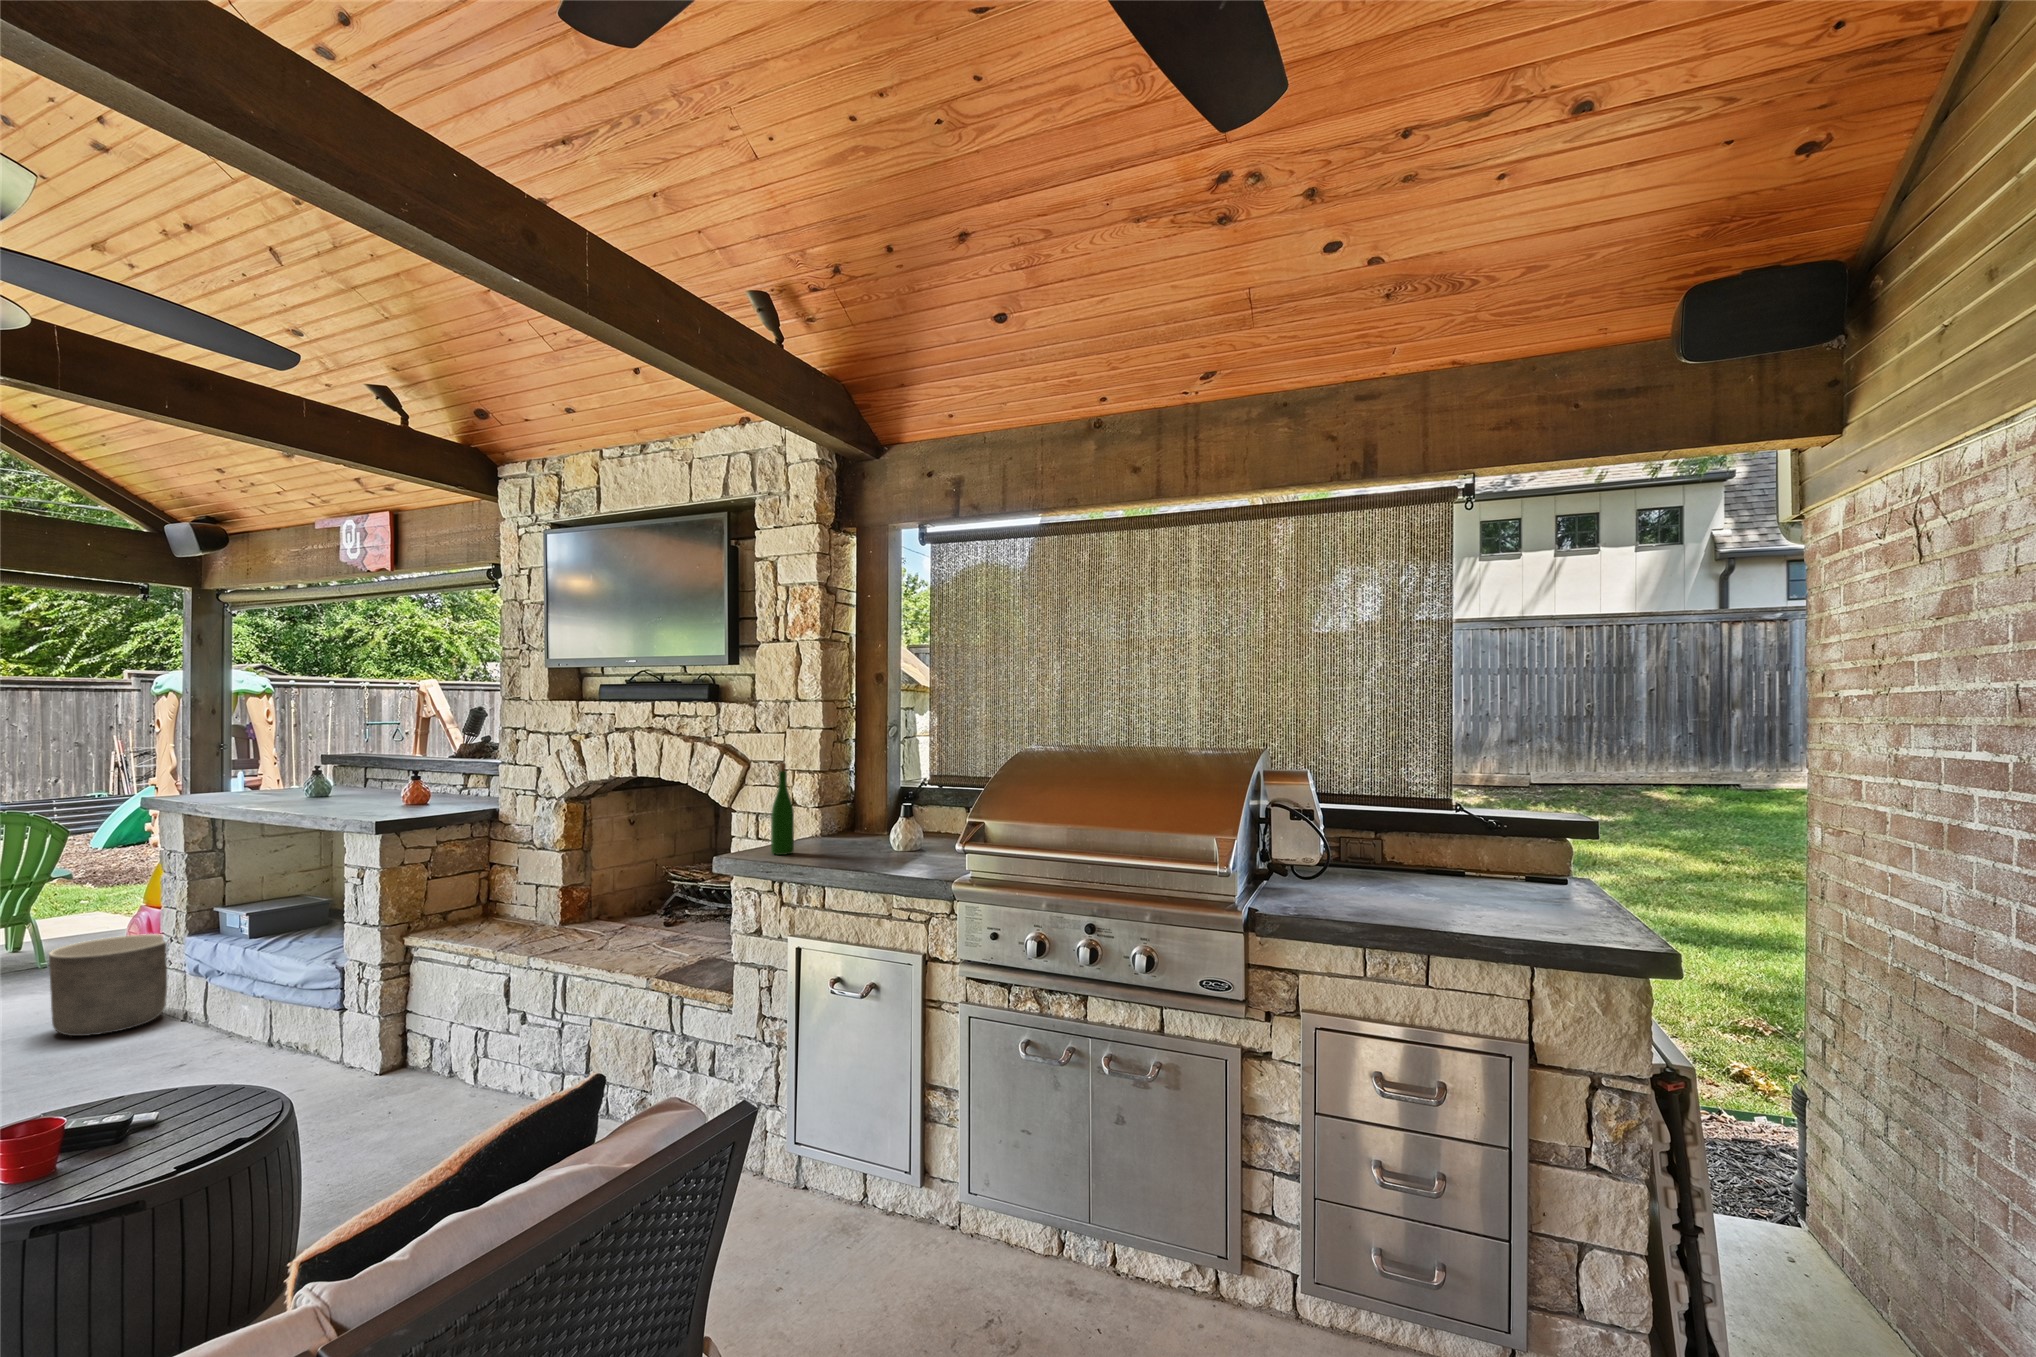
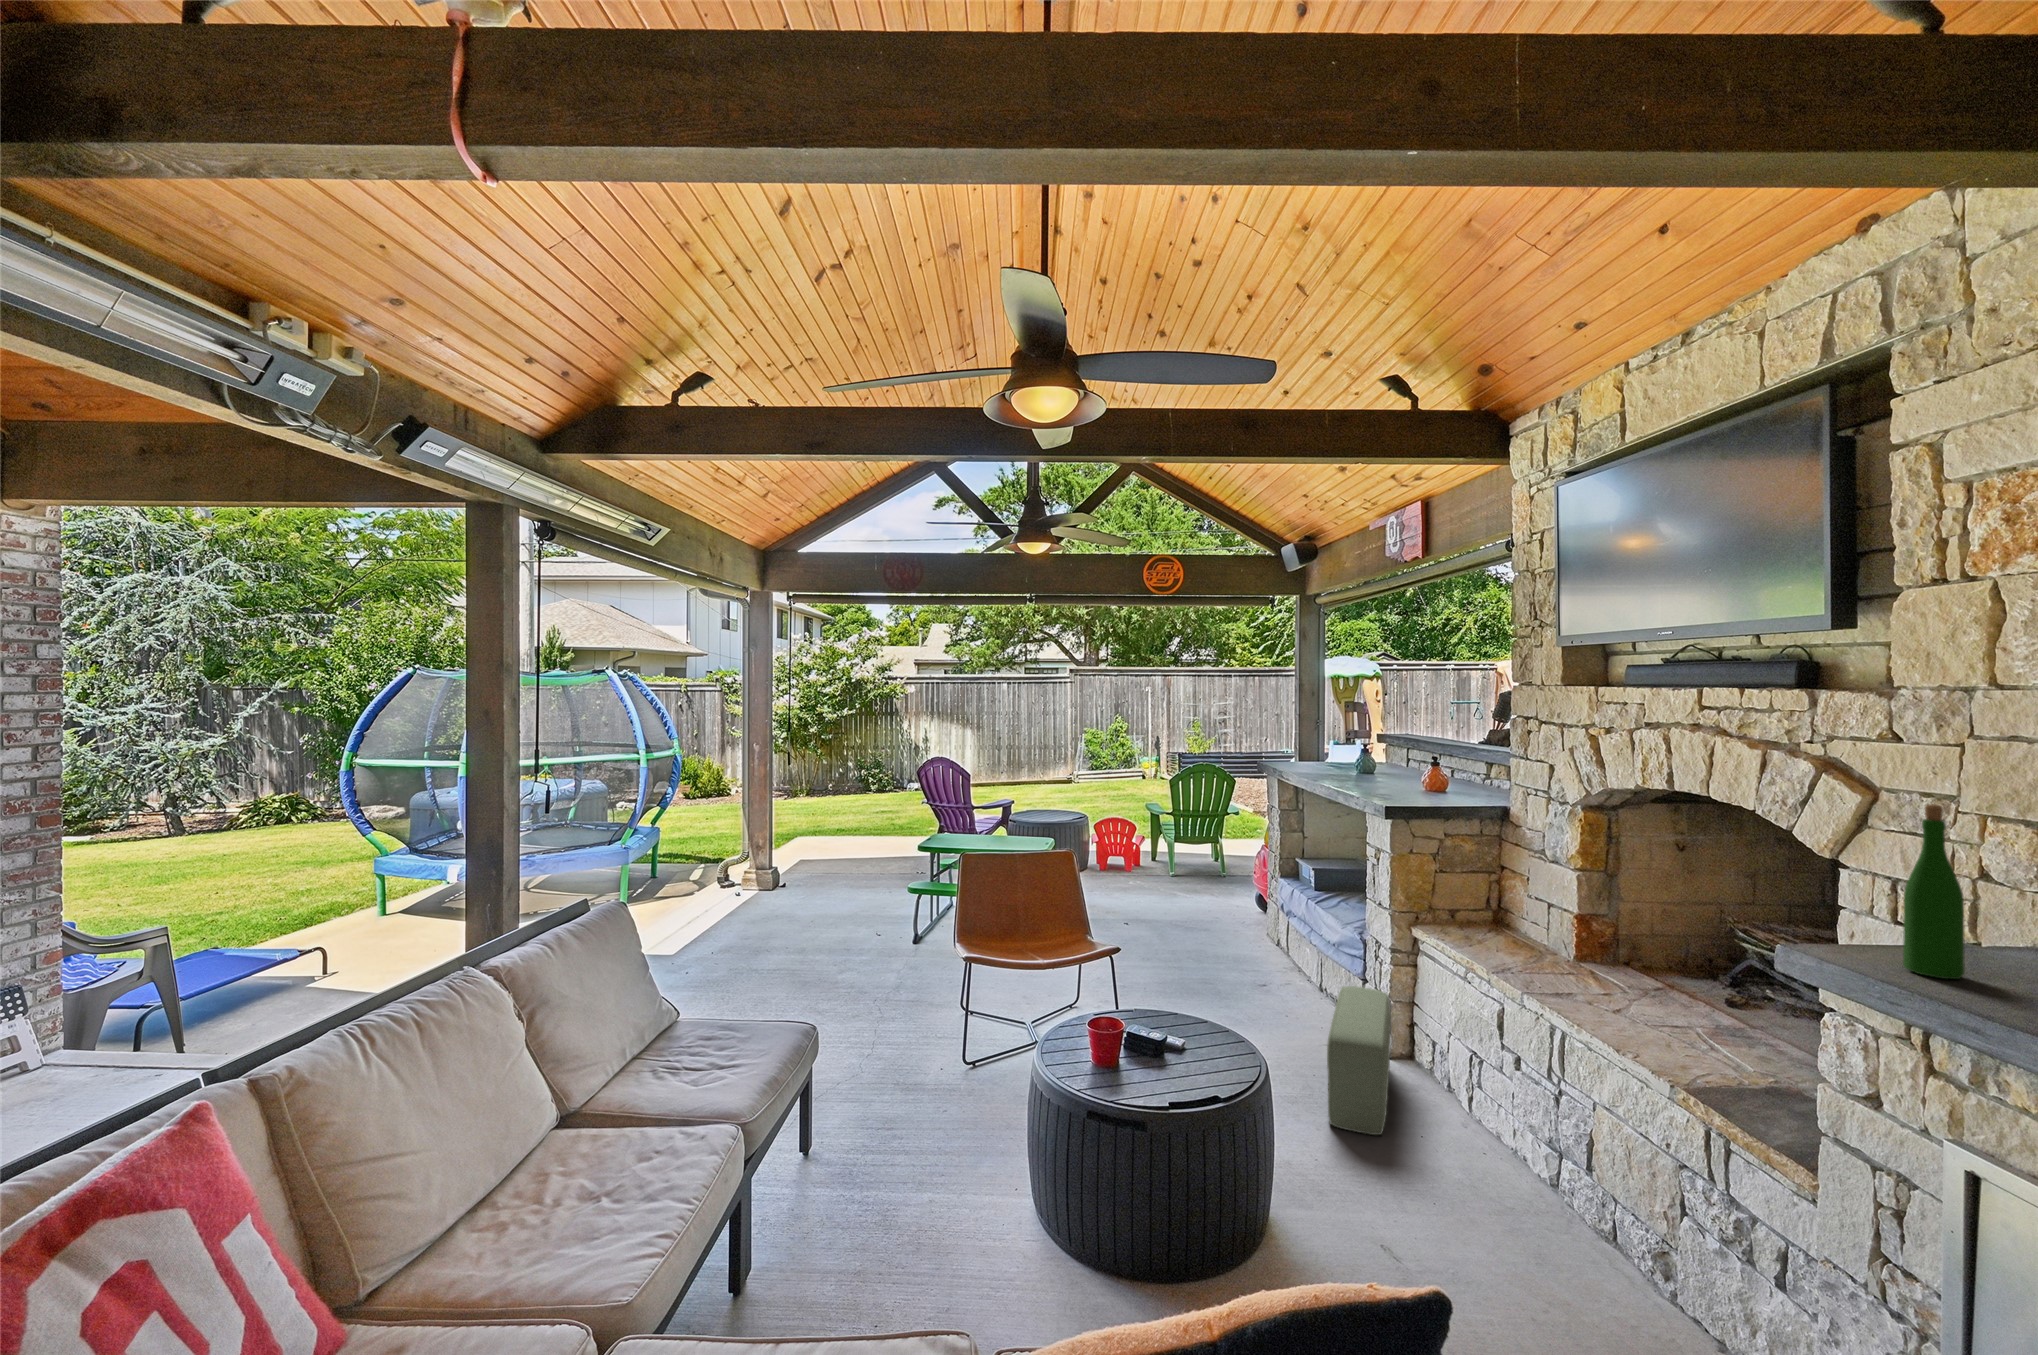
planter: present [49,934,168,1036] -> none [1195,864,1266,940]
pouf: none [330,1006,403,1144] -> present [1327,986,1391,1135]

